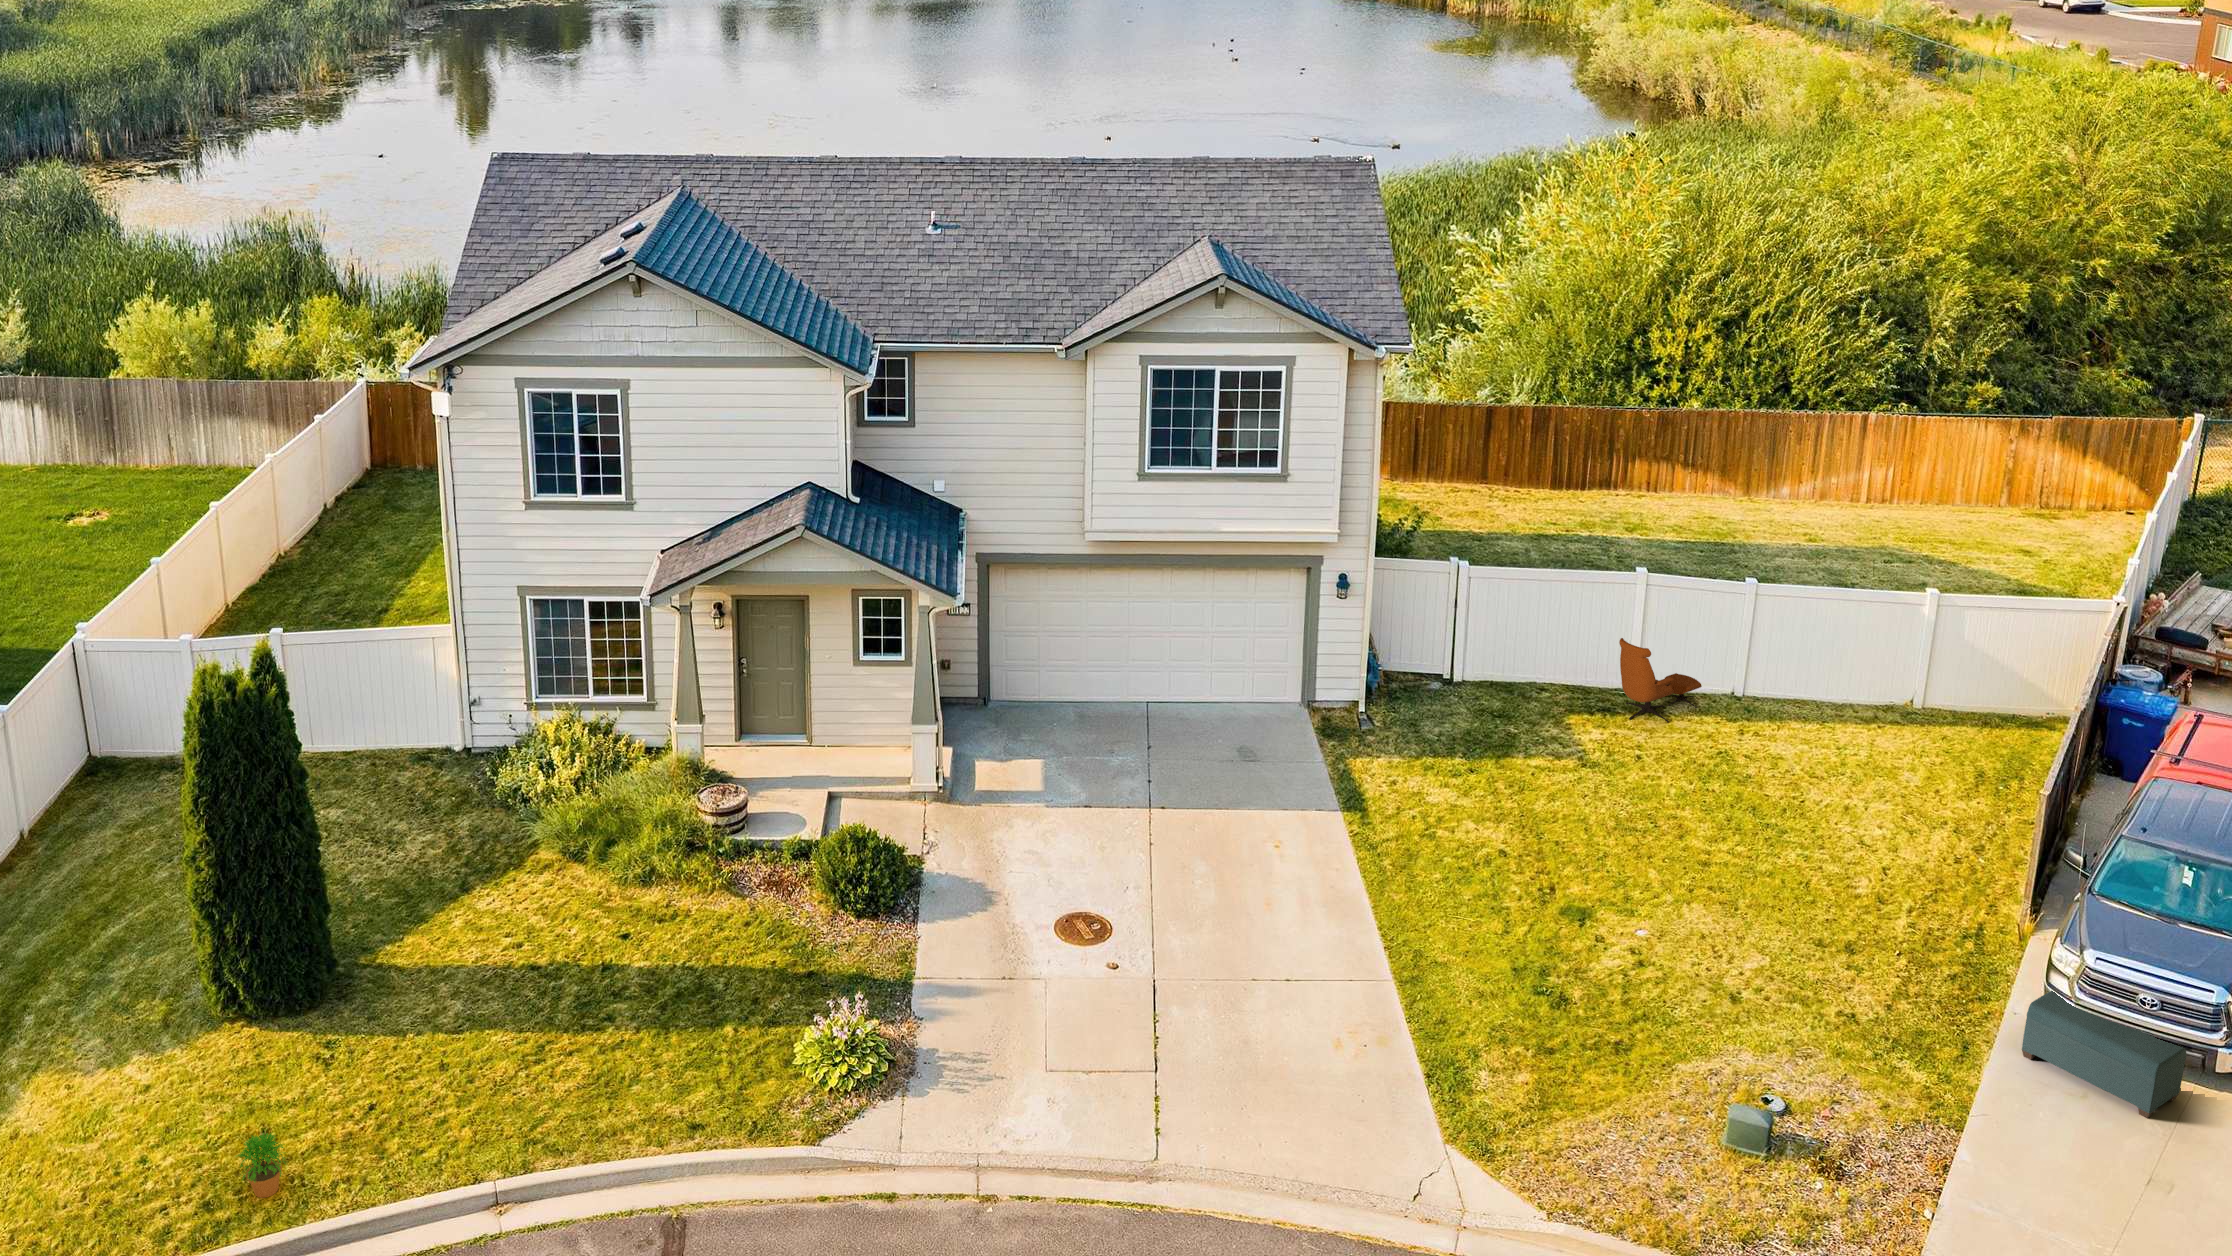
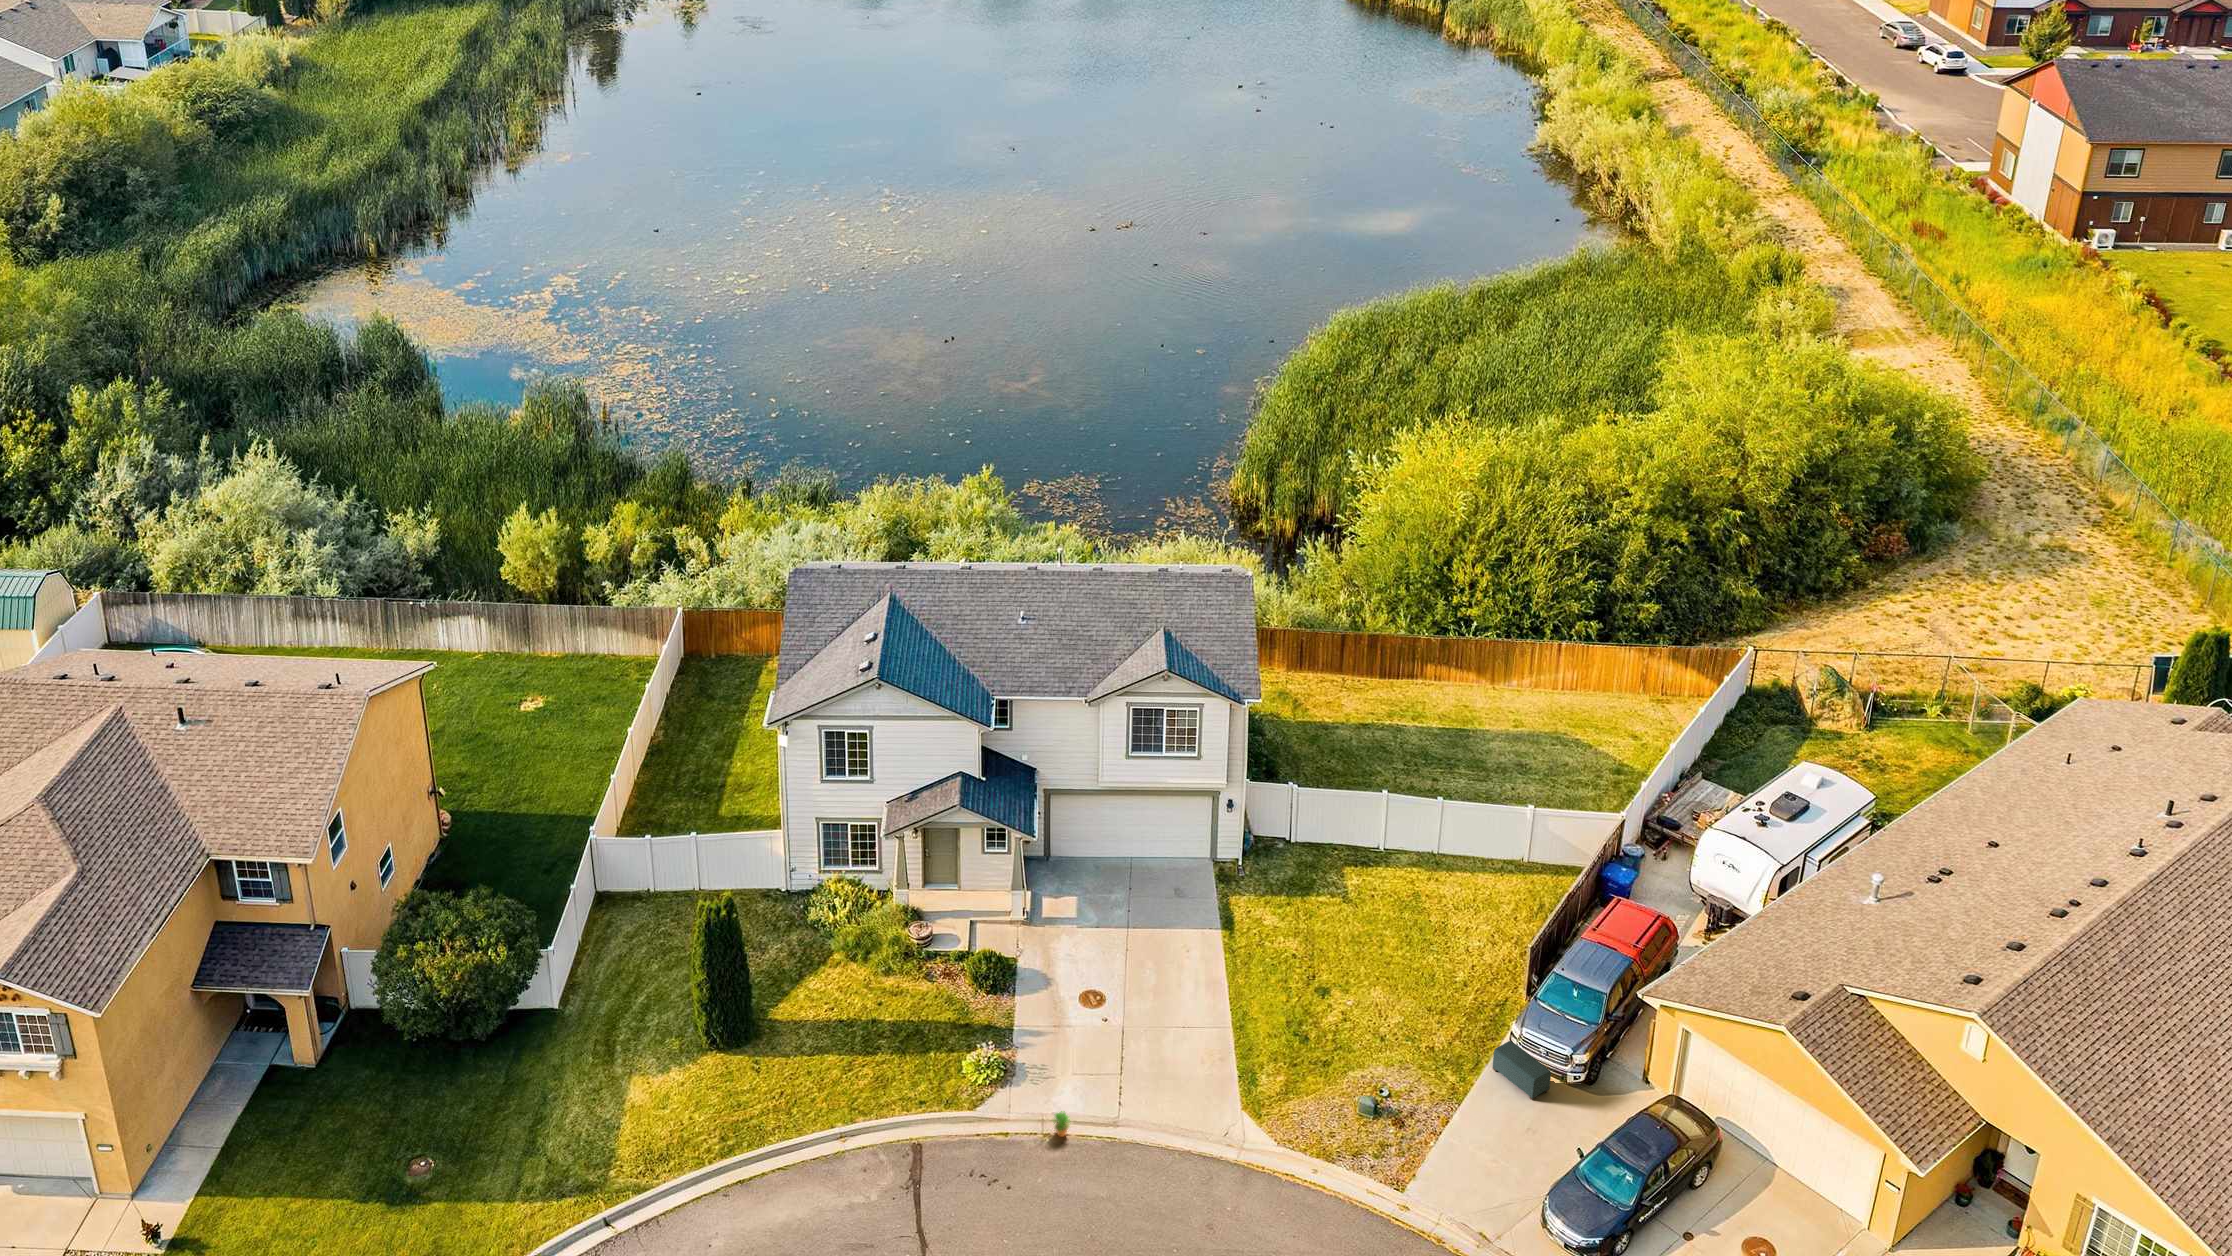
lounge chair: present [1619,638,1702,723] -> none [1373,828,1419,870]
potted plant: present [236,1133,285,1198] -> present [1054,1111,1070,1137]

